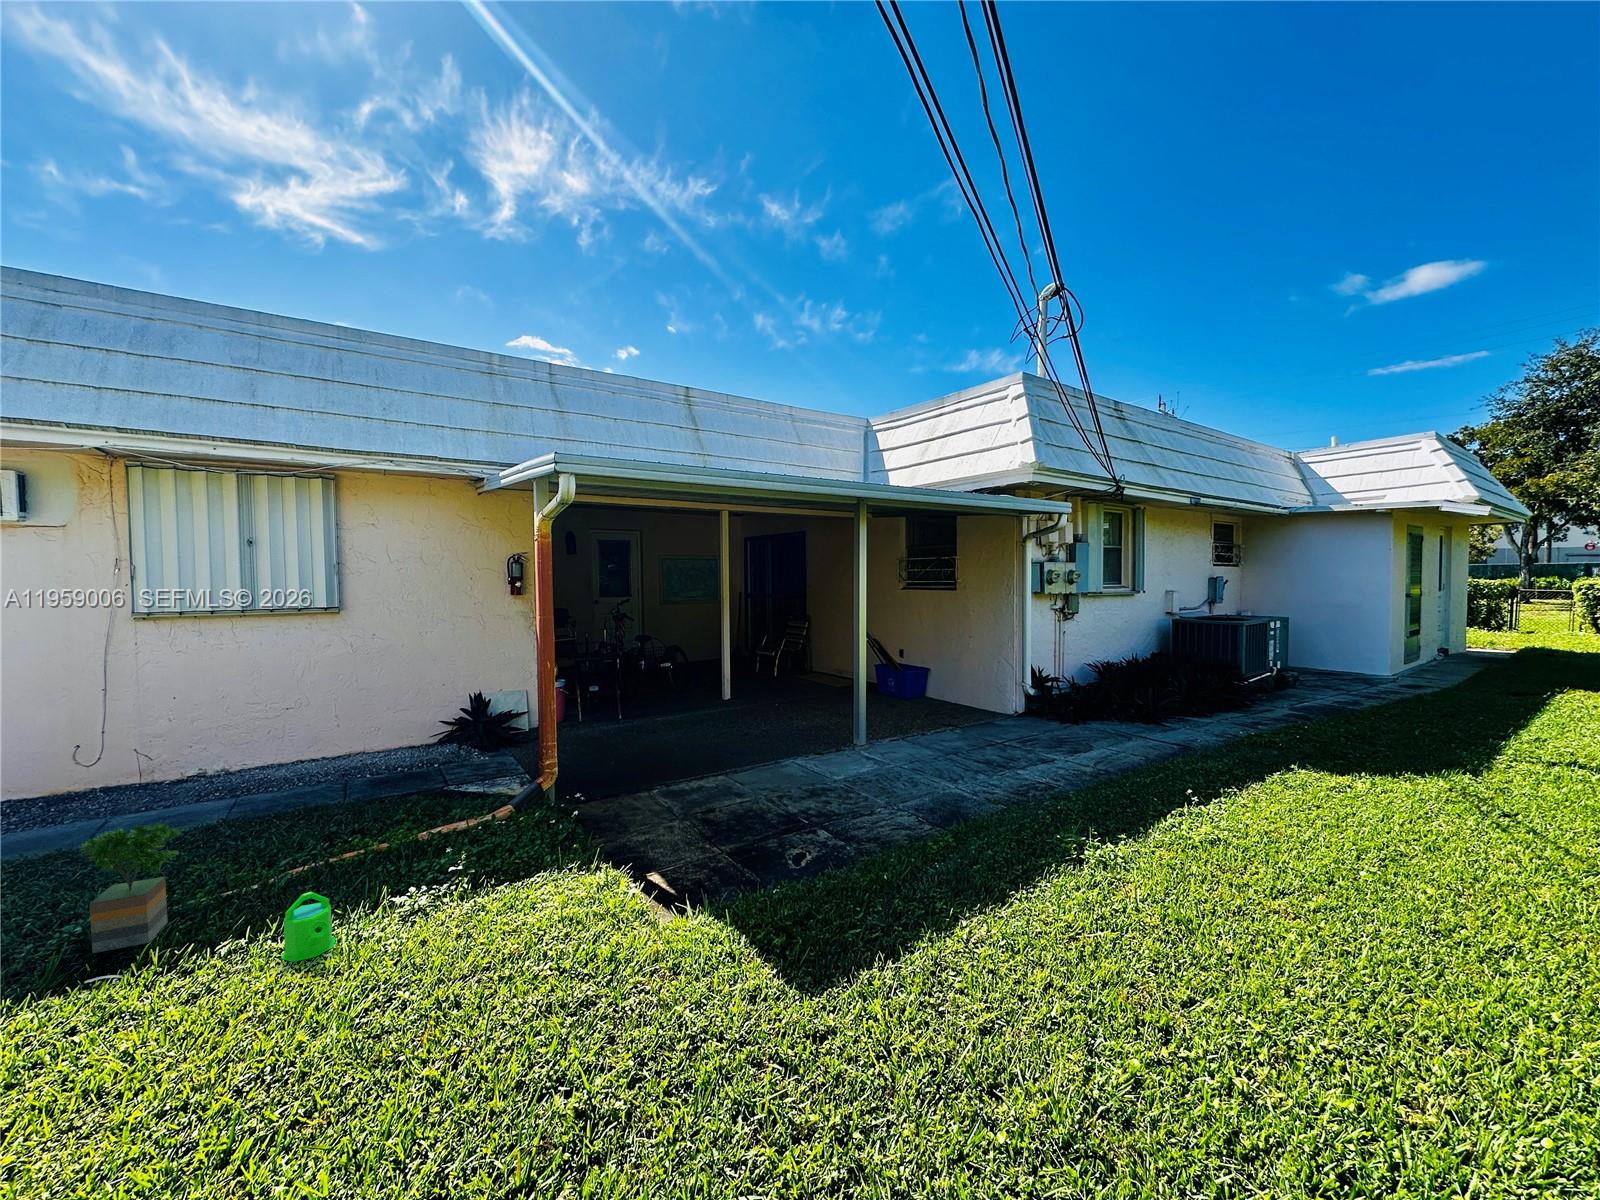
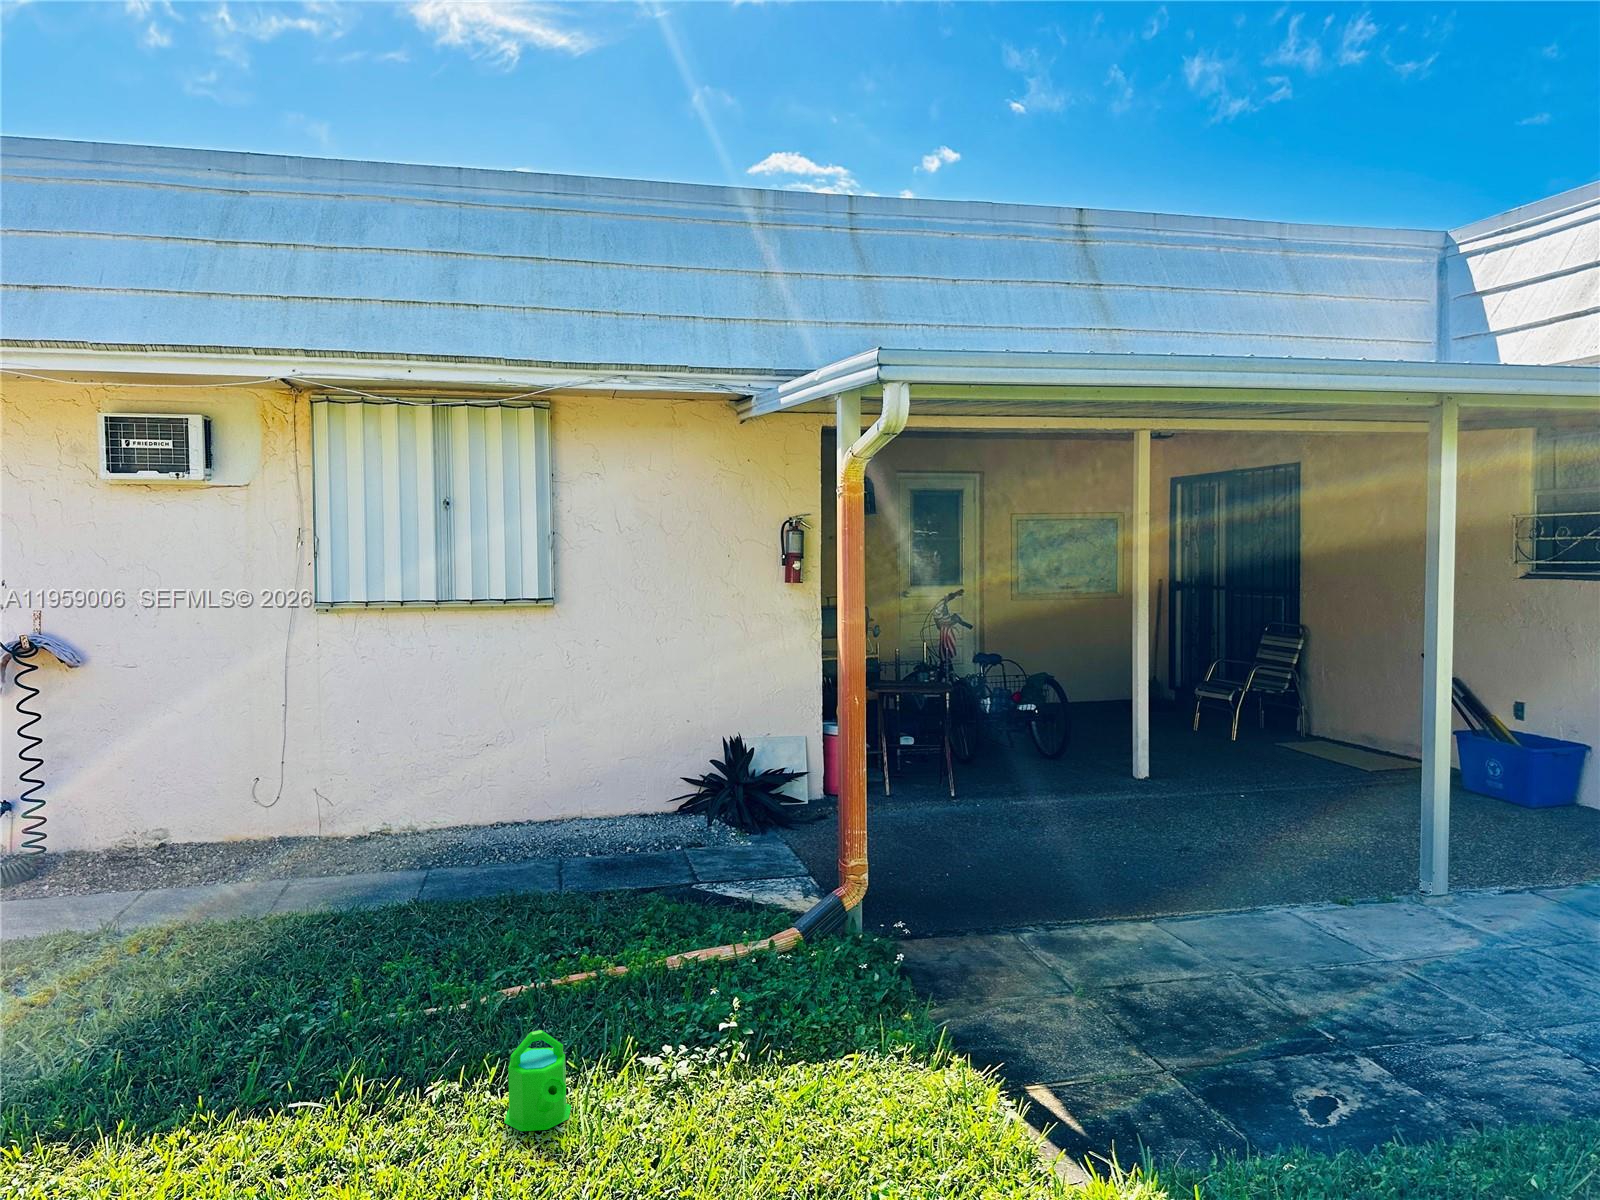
potted tree: present [81,822,180,953] -> none [278,897,386,1066]

